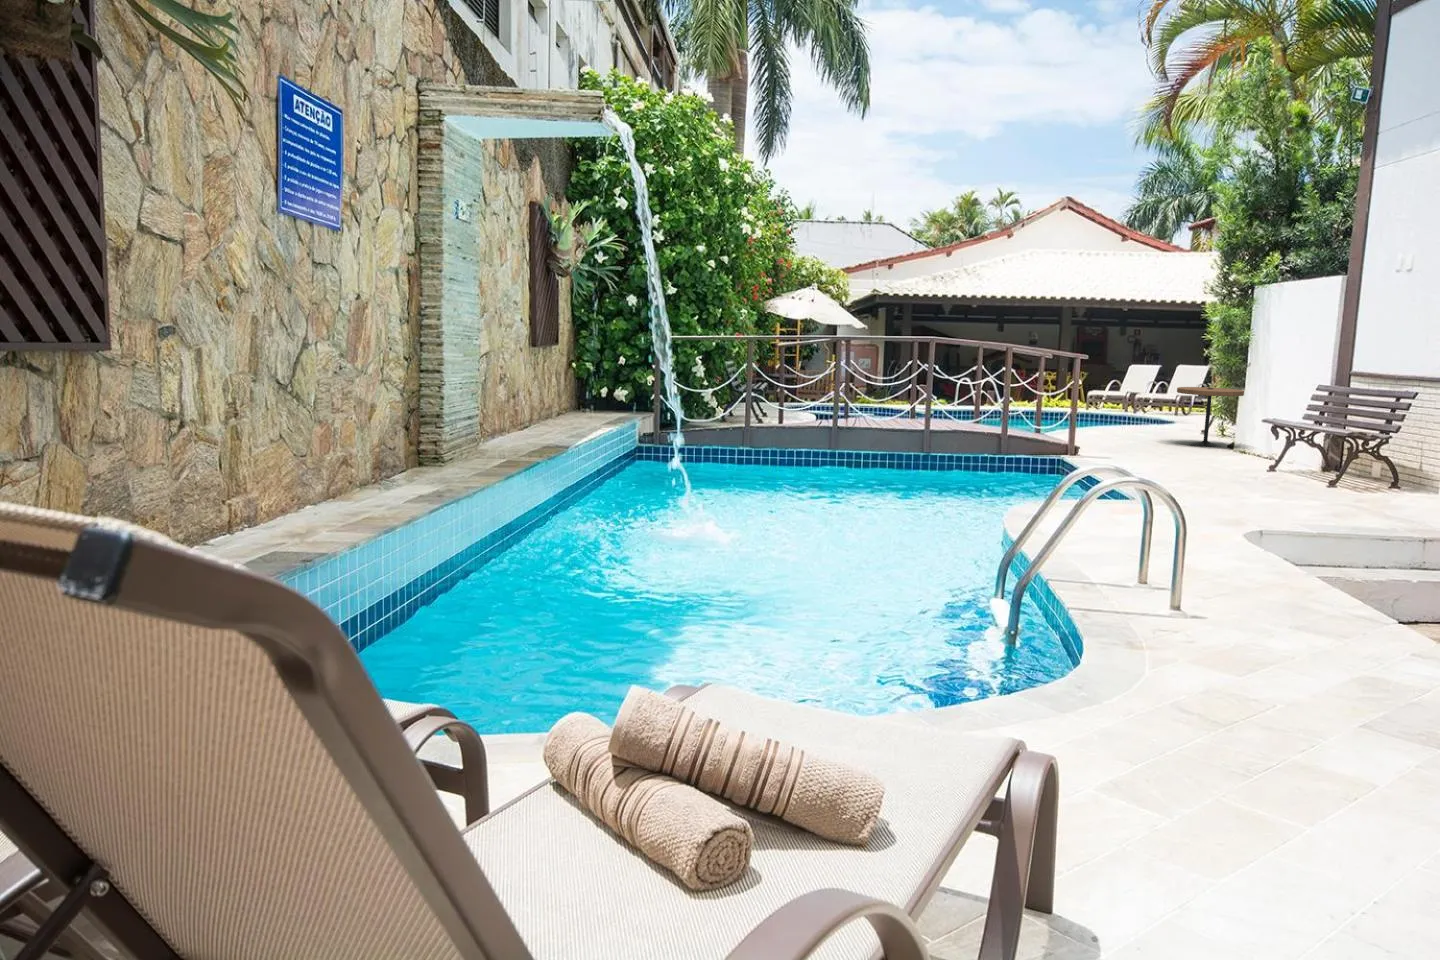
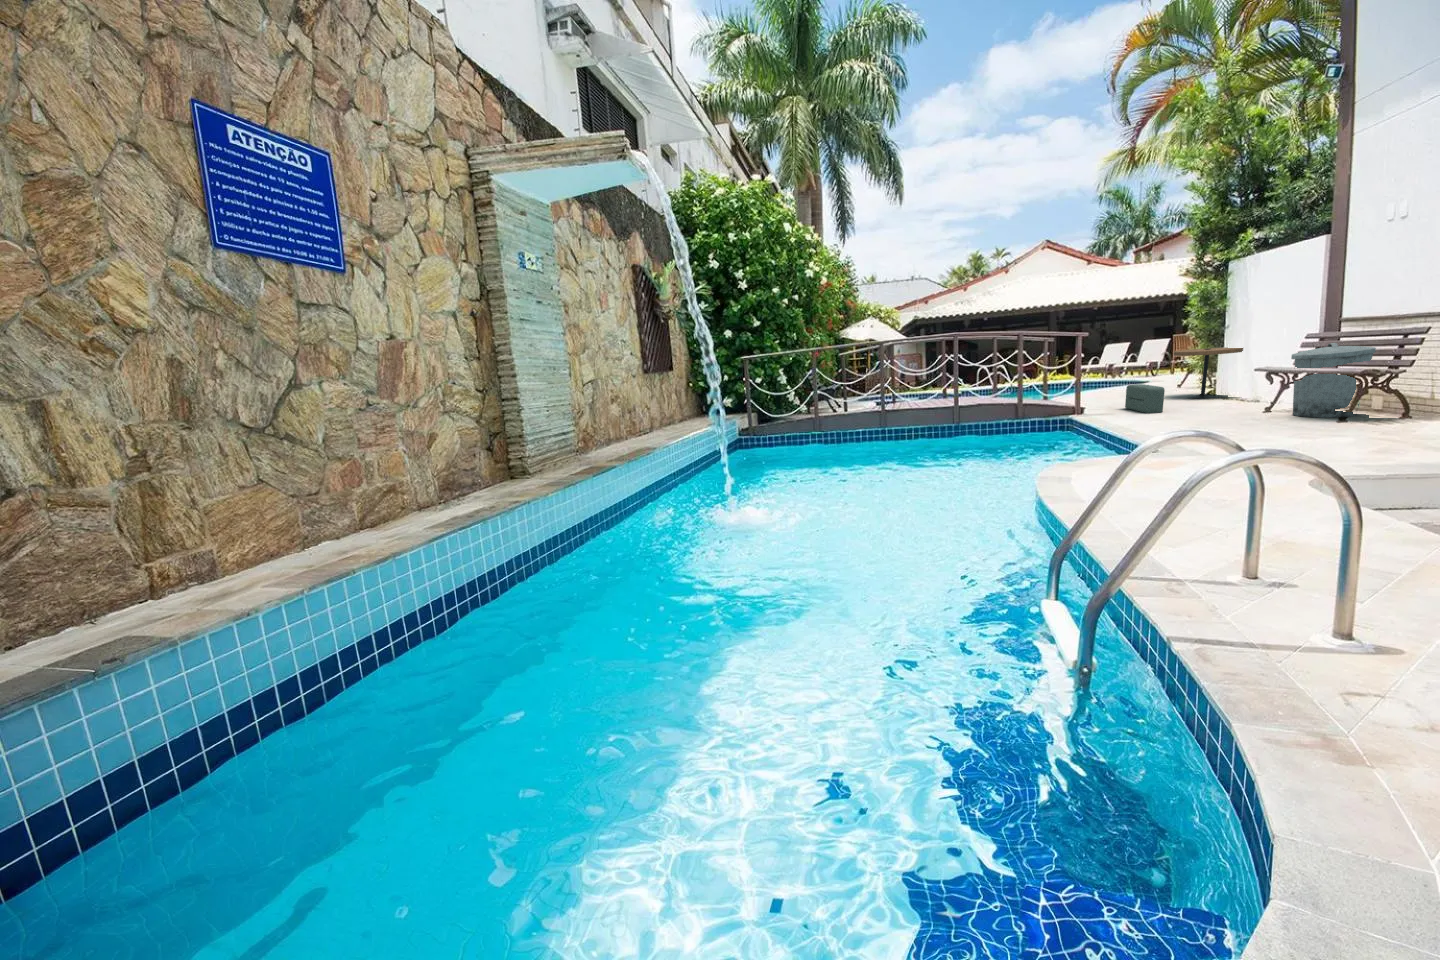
trash can: none [1264,397,1329,474] -> present [1291,343,1376,418]
pouf: none [1119,422,1155,457] -> present [1125,384,1165,413]

